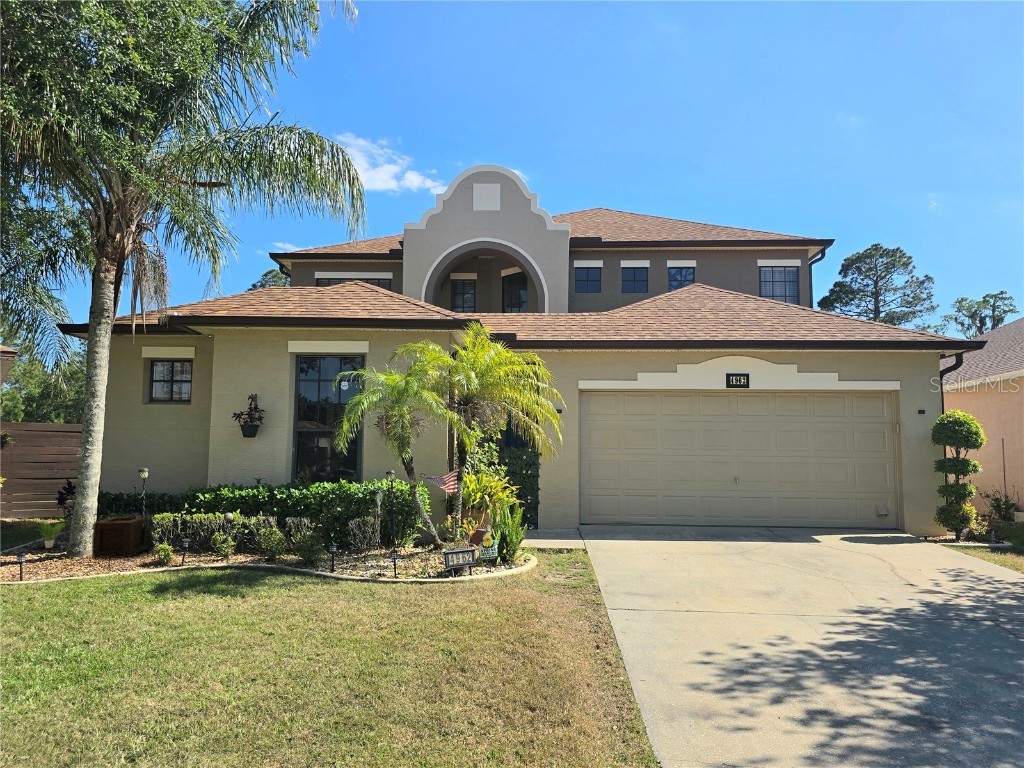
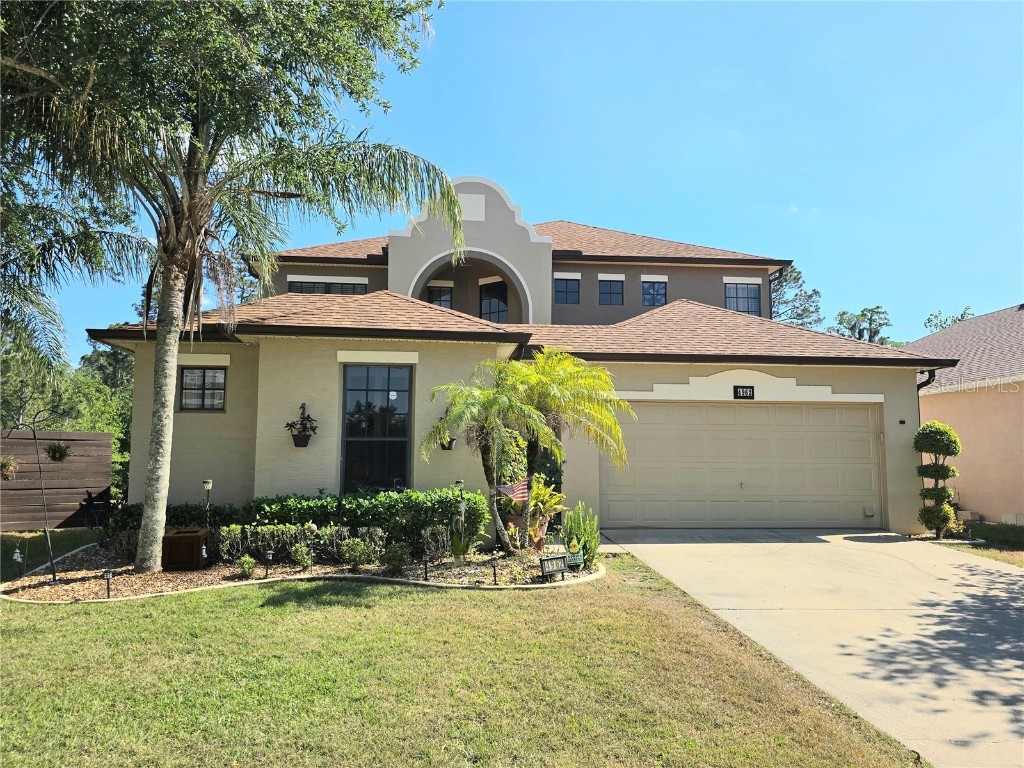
potted plant: present [41,521,64,548] -> present [446,536,467,566]

